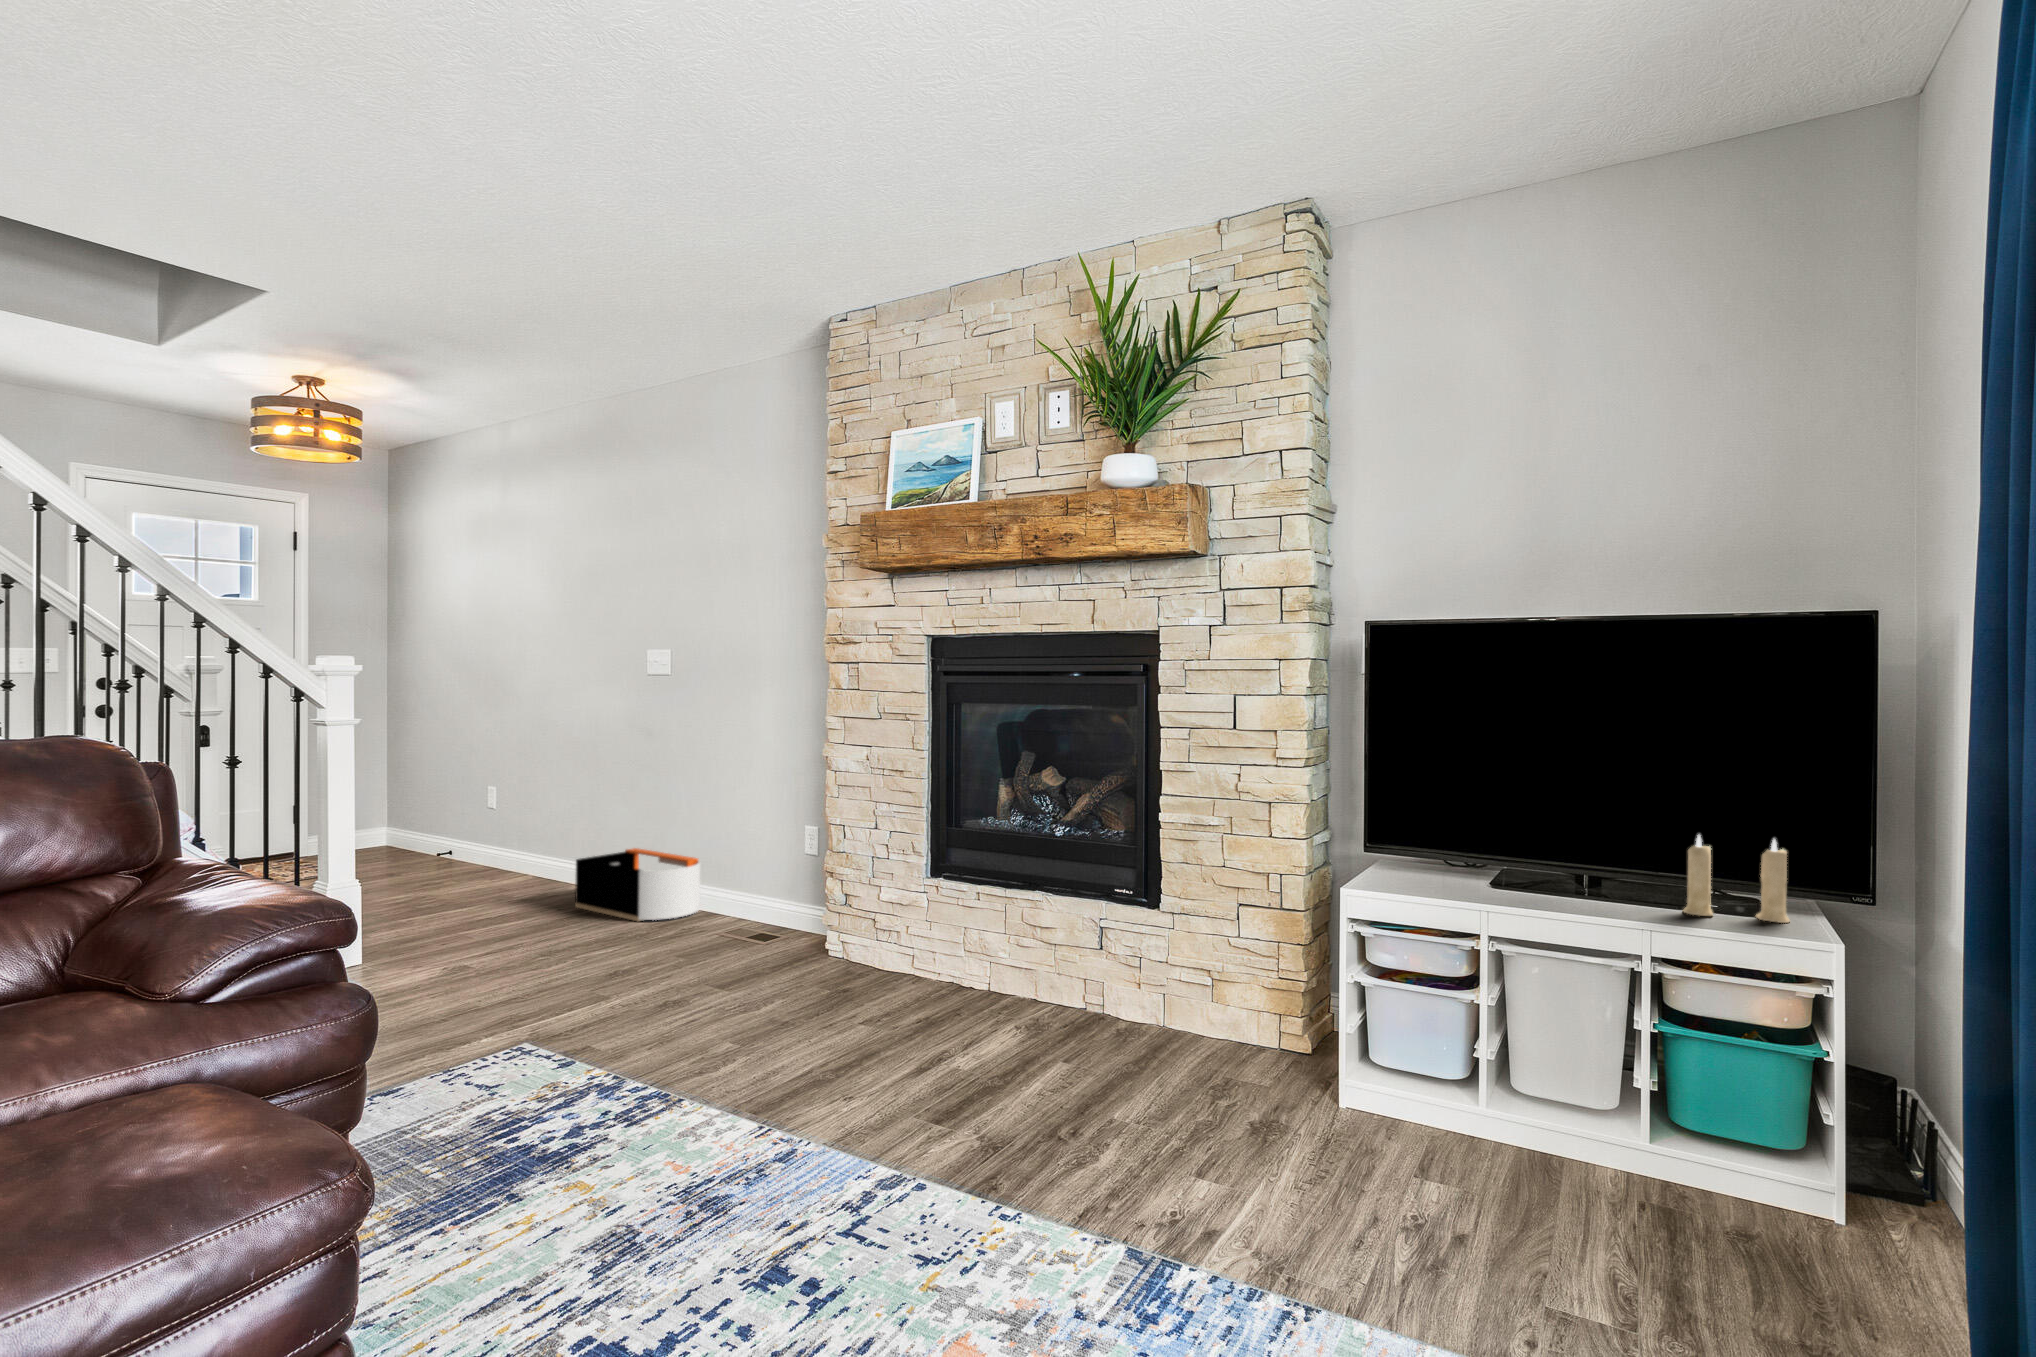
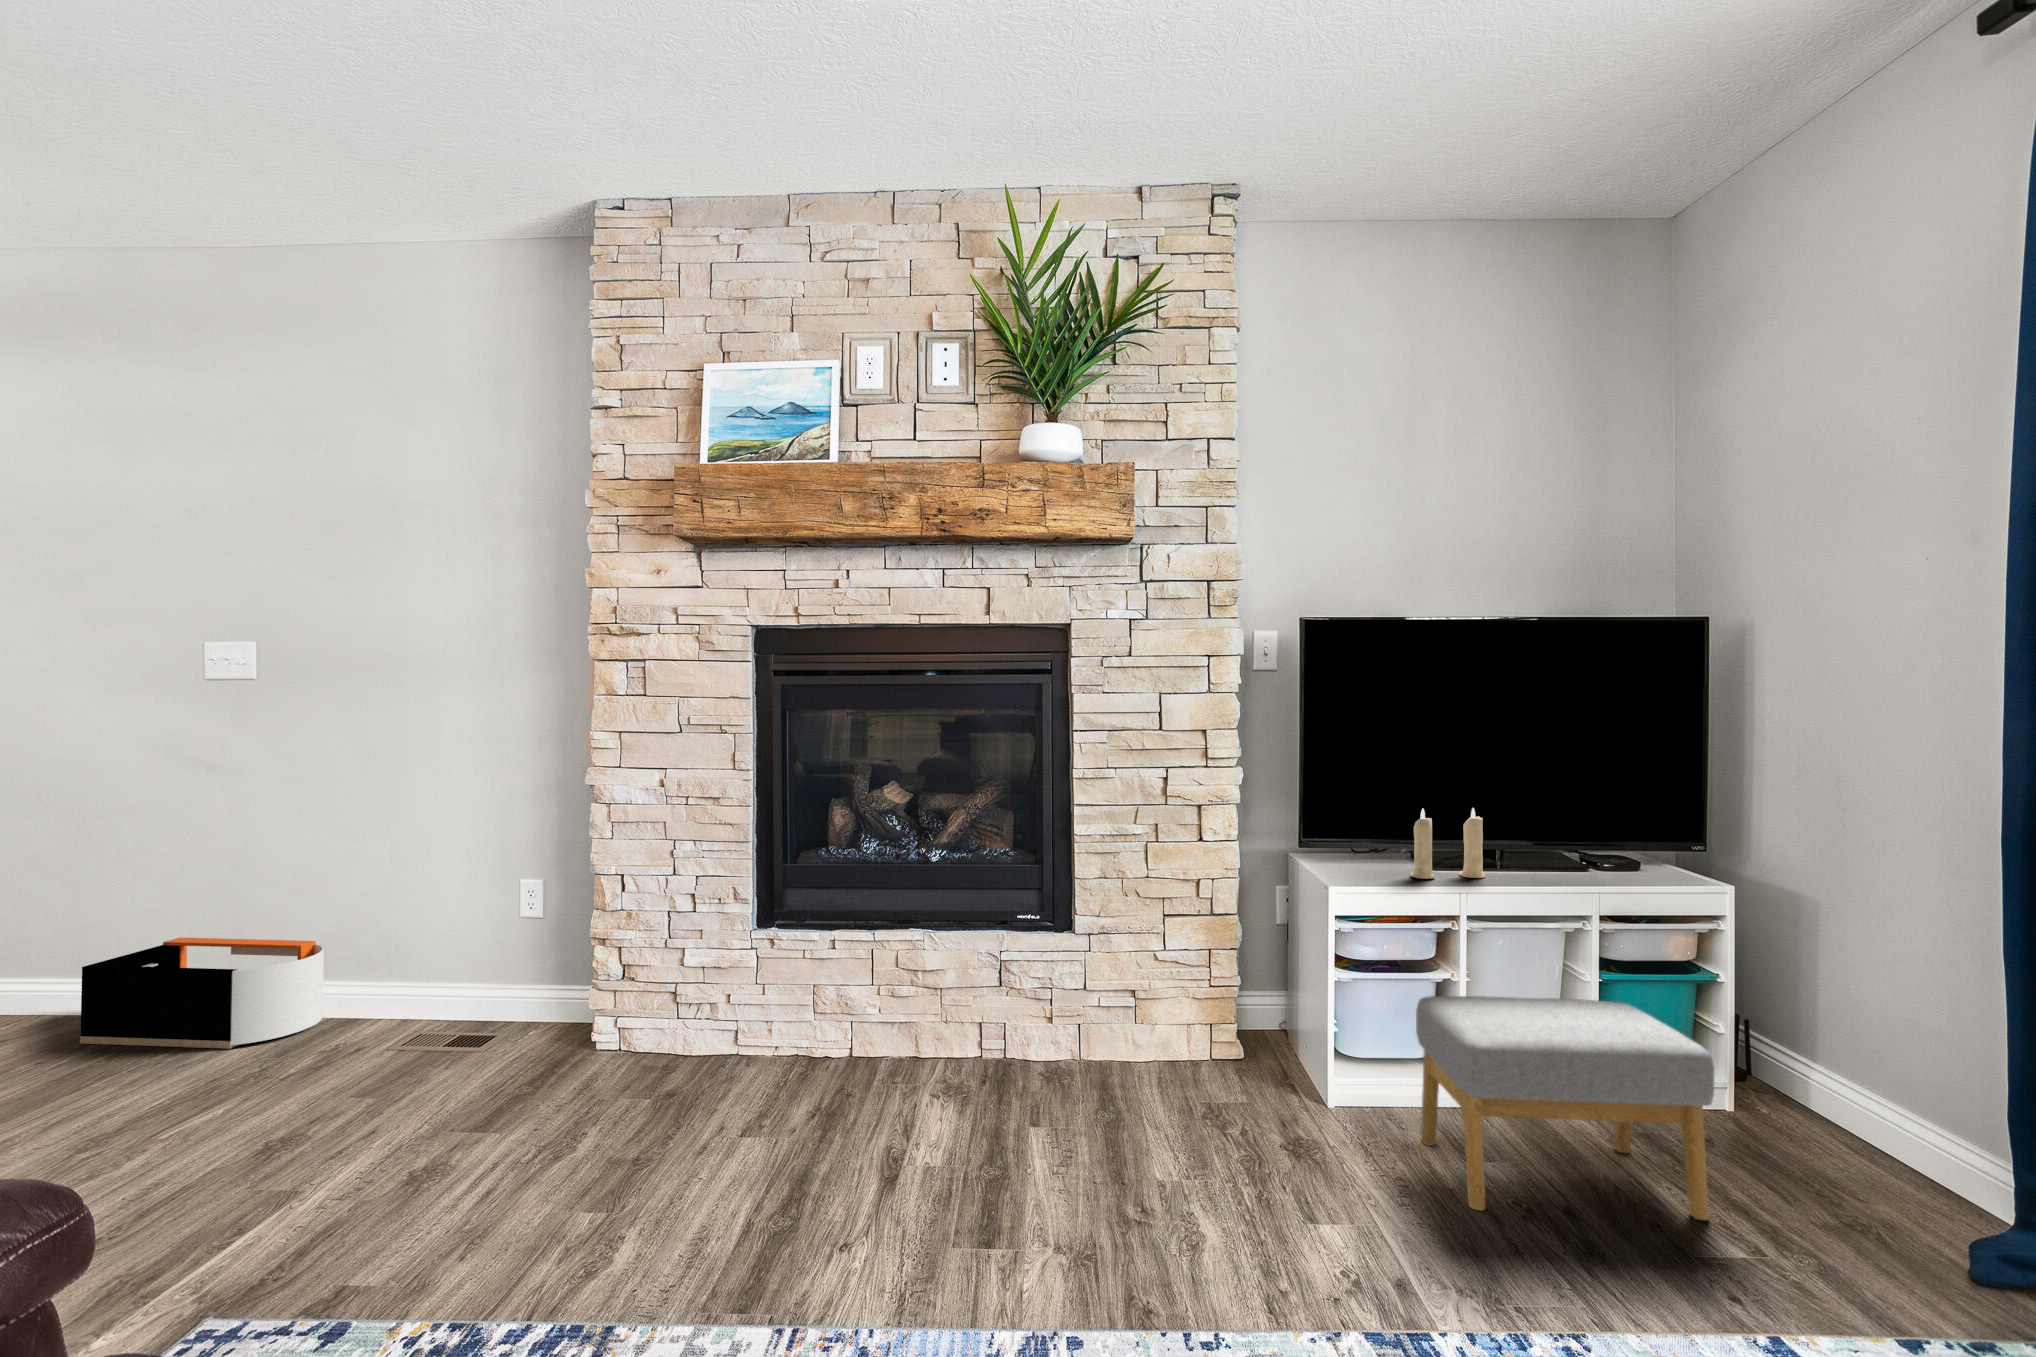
candle: present [1683,835,1790,923] -> present [1410,808,1486,879]
footstool: none [1360,1004,1640,1279] -> present [1416,996,1714,1220]

